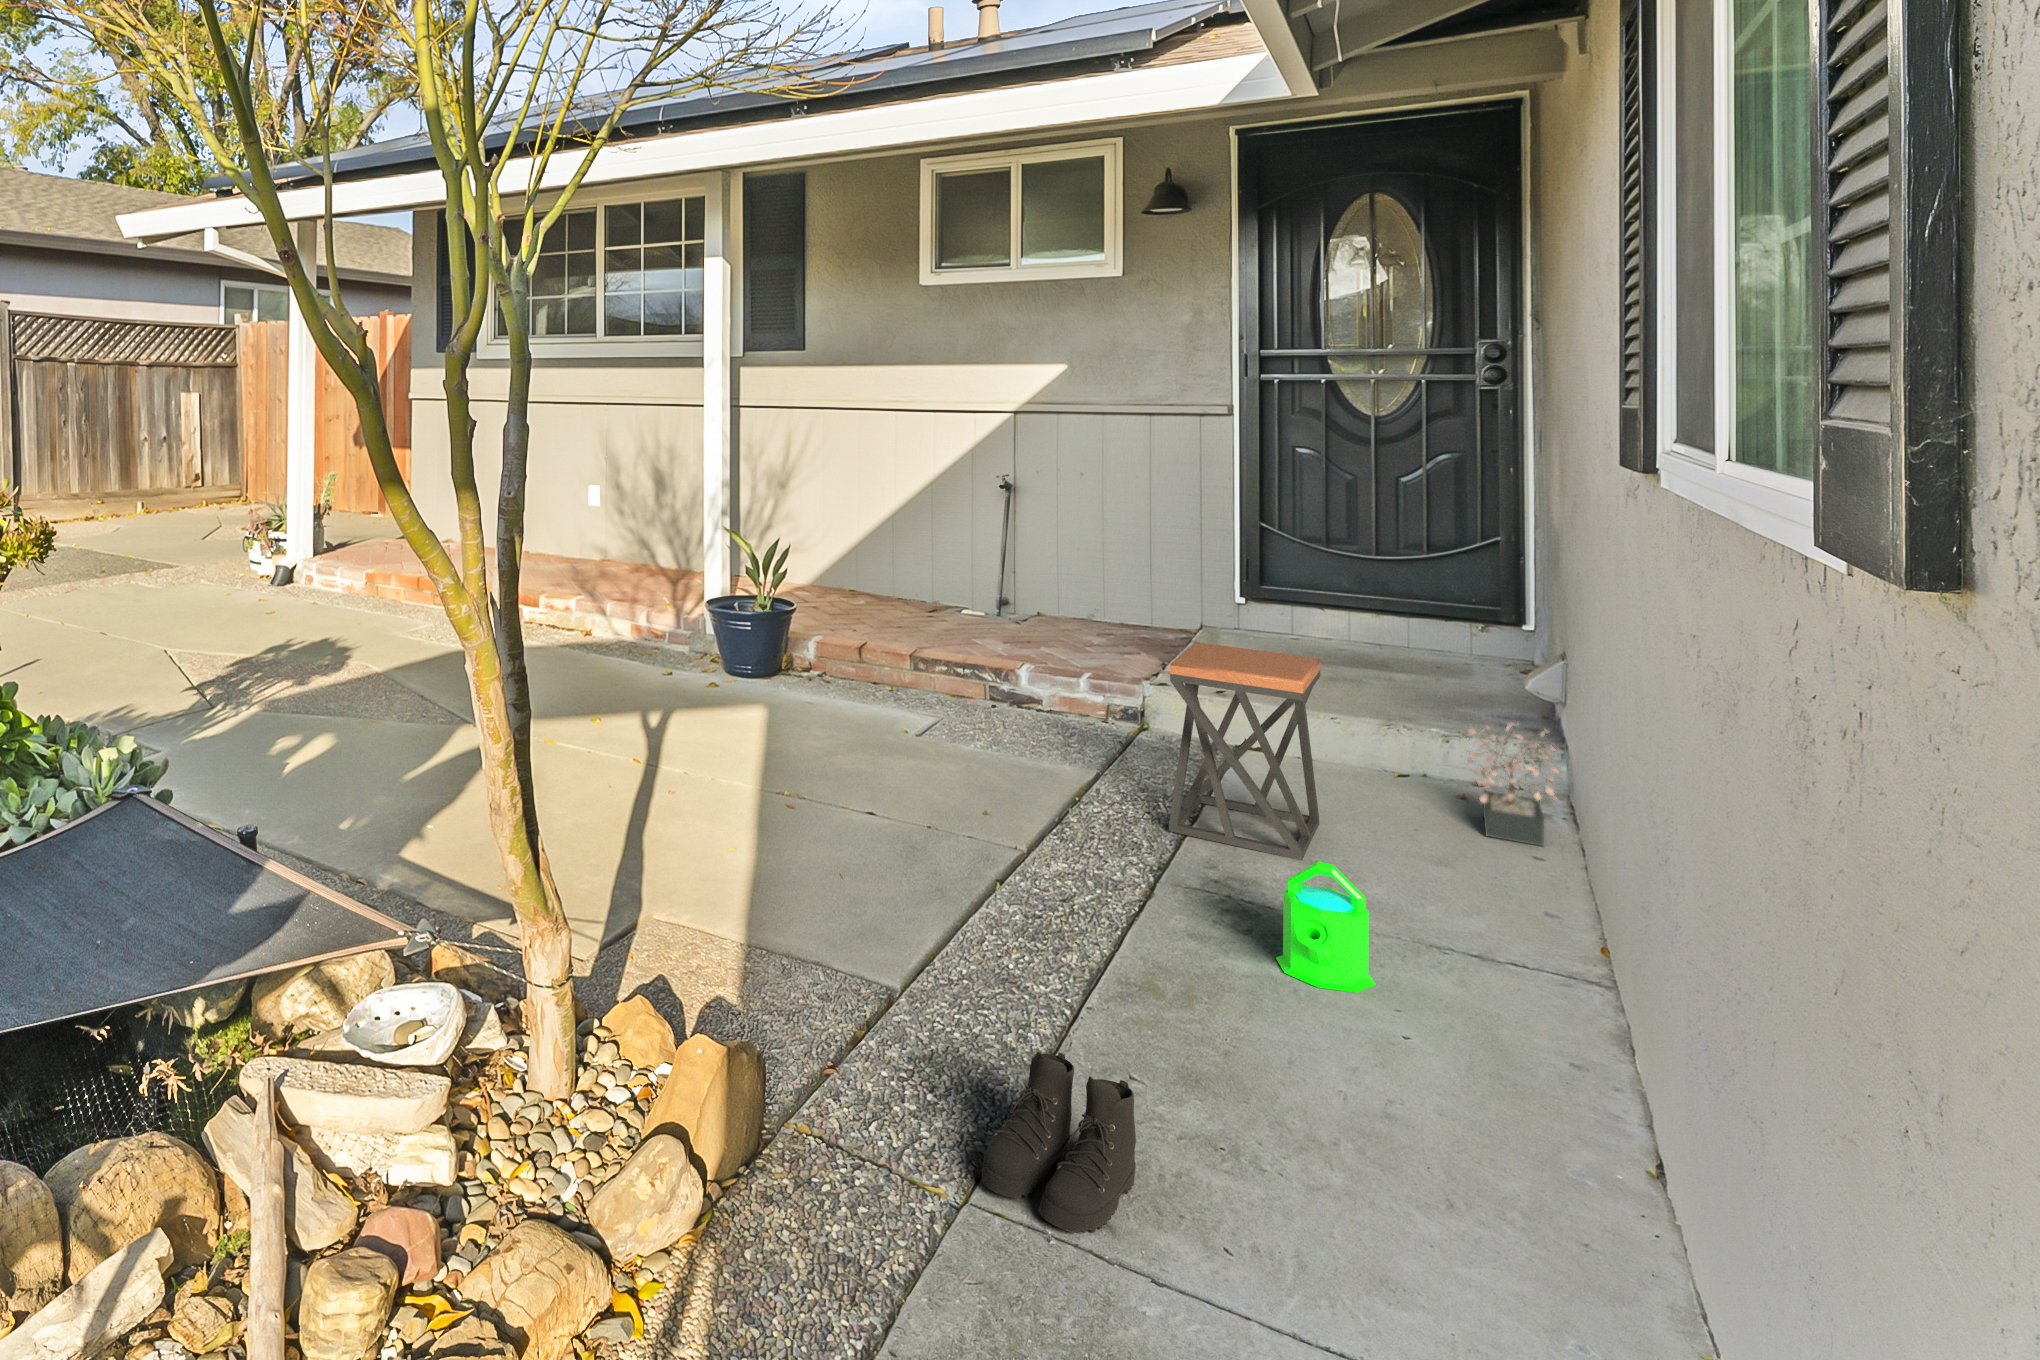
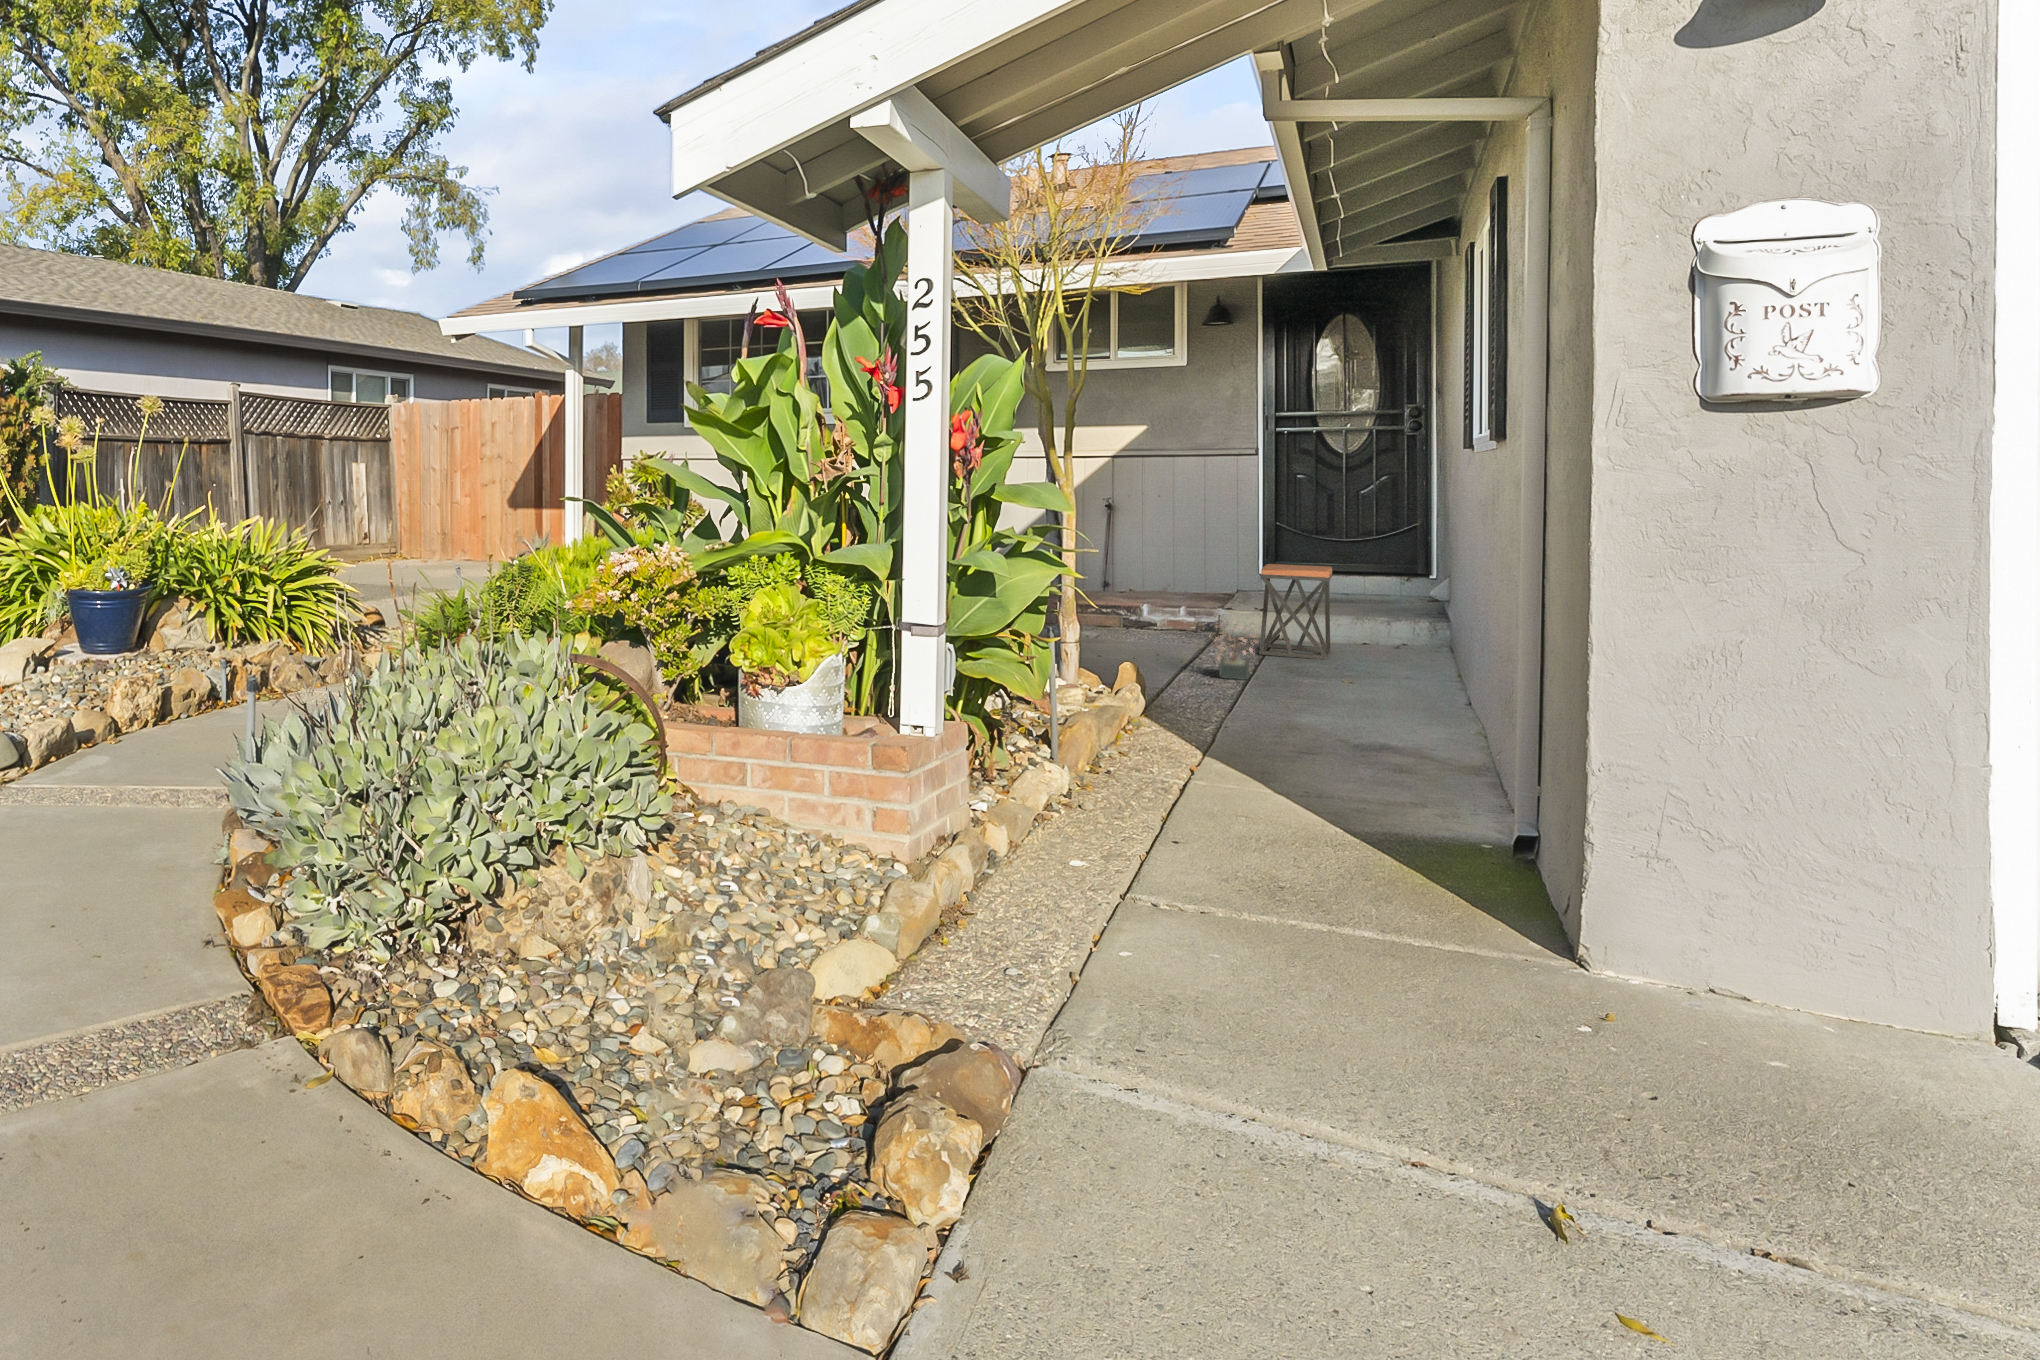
decorative plant: present [1460,722,1558,846] -> present [1214,623,1256,680]
watering can: present [1276,861,1376,993] -> none [1328,633,1372,684]
boots: present [982,1052,1136,1233] -> none [1246,672,1302,720]

